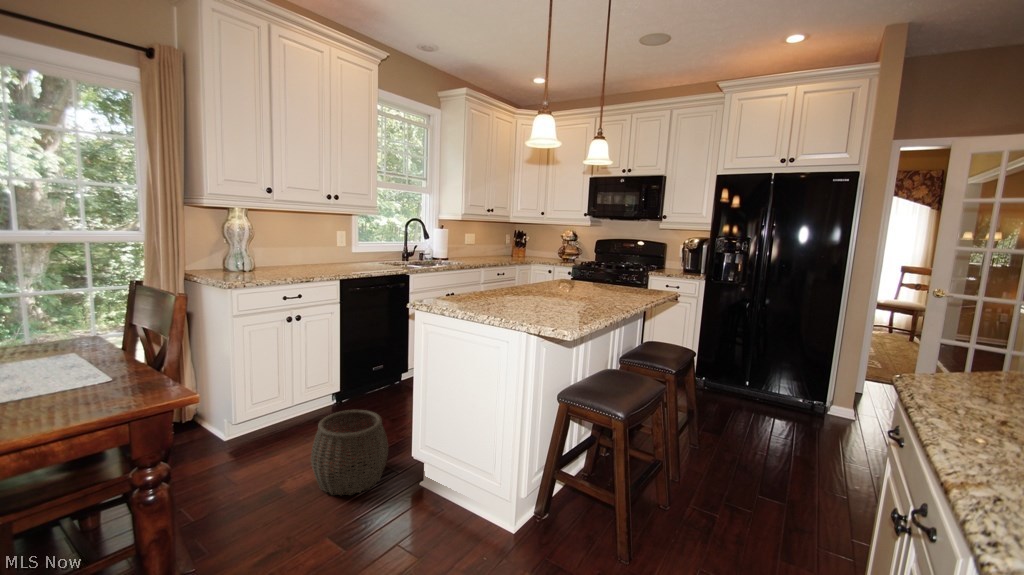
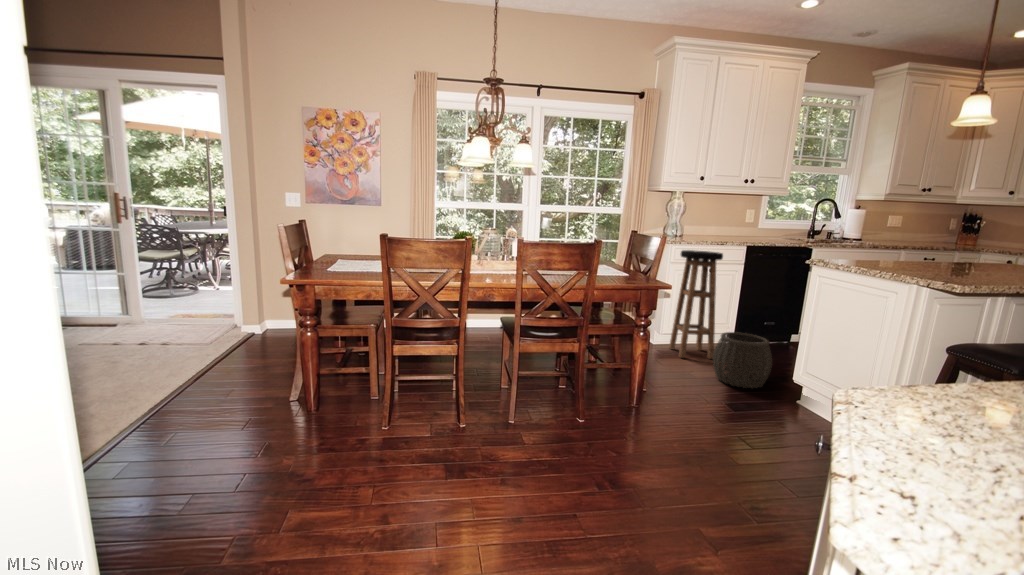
bar stool: none [246,296,315,460] -> present [669,250,723,359]

